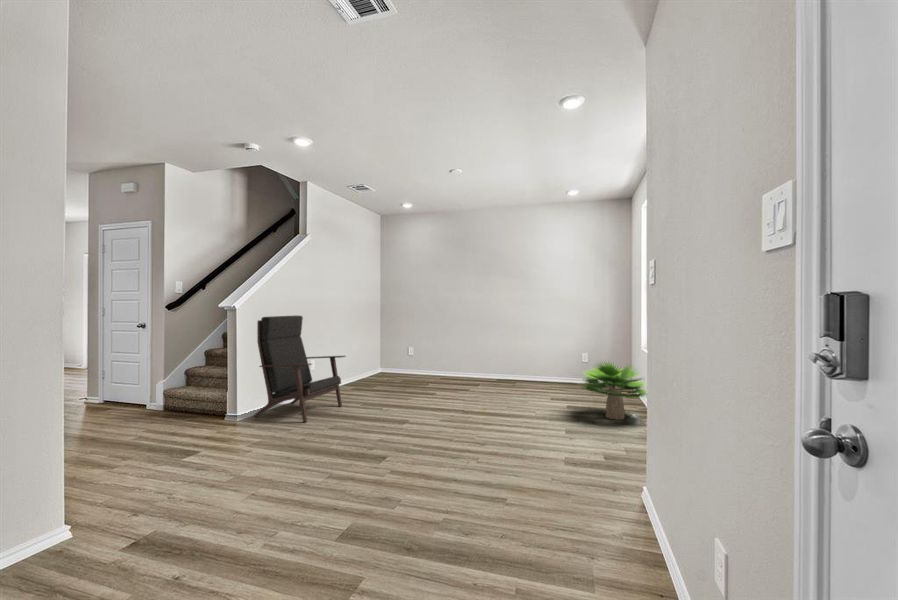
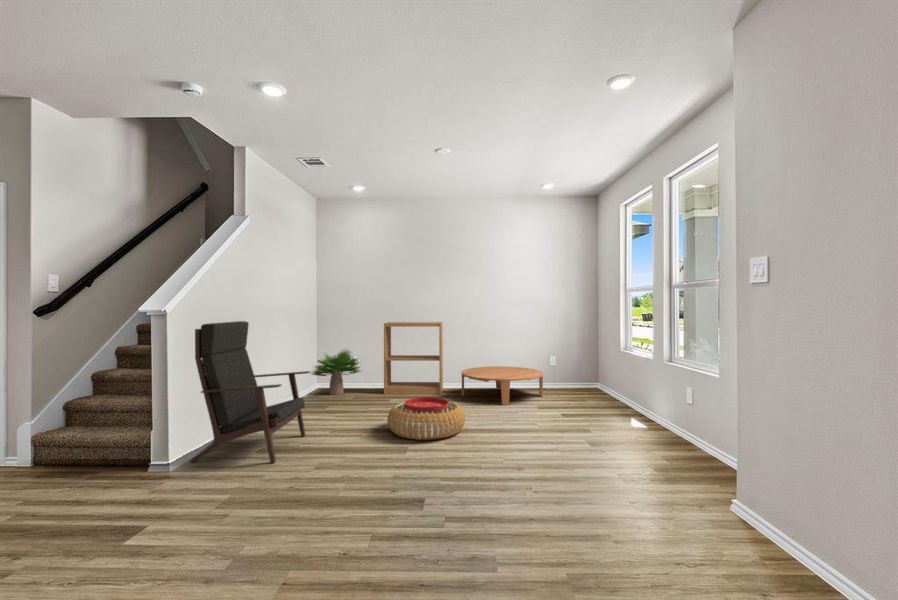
bookshelf: none [429,319,483,383] -> present [384,322,443,394]
coffee table: none [492,361,568,396] -> present [461,366,543,405]
potted plant: present [583,362,648,420] -> present [312,351,360,395]
pouf: none [403,382,469,417] -> present [387,397,465,440]

